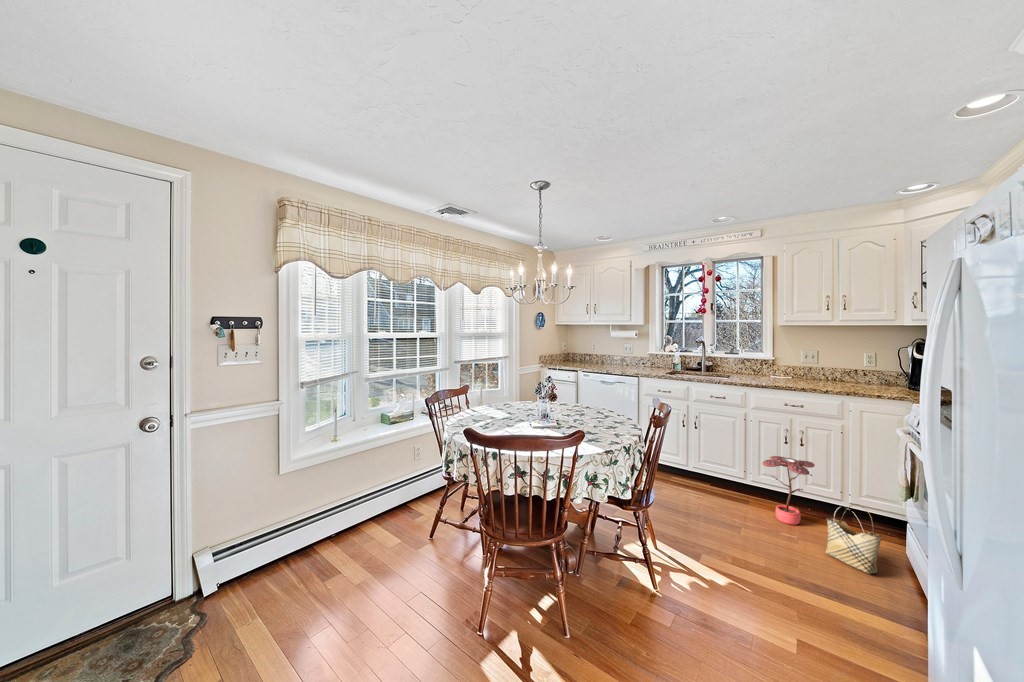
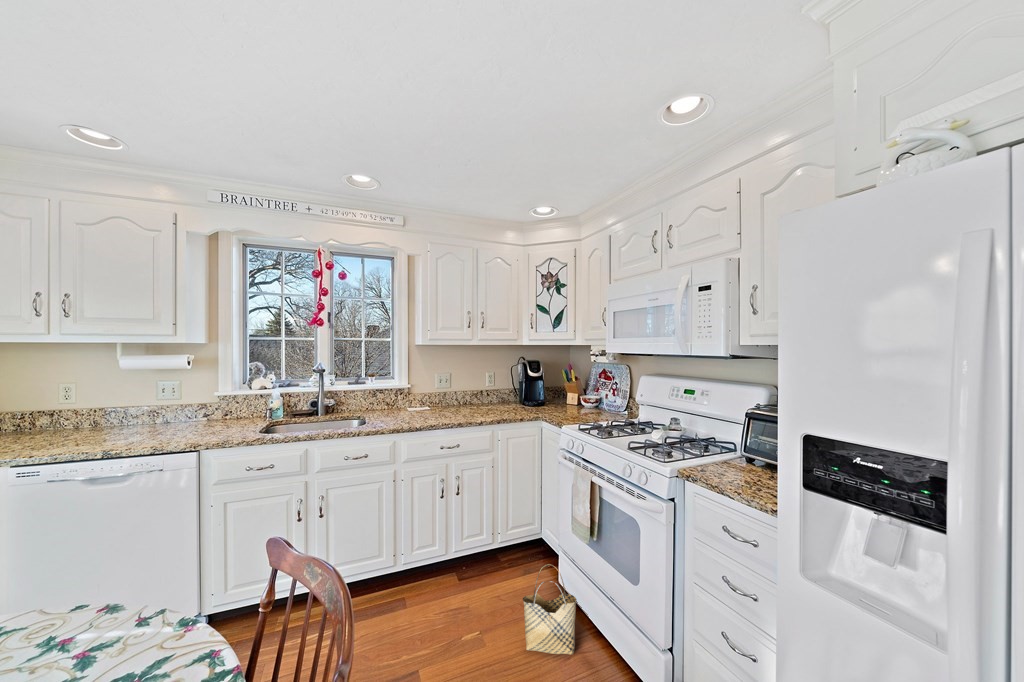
potted plant: present [762,456,815,525] -> none [435,517,490,620]

